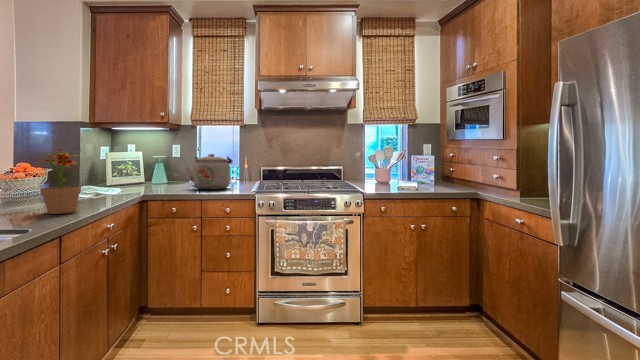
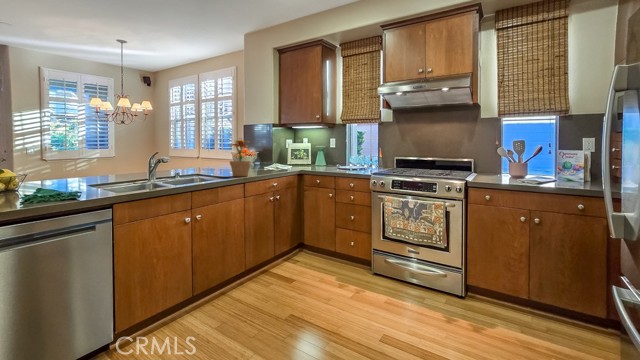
kettle: present [186,154,232,190] -> none [329,143,363,170]

